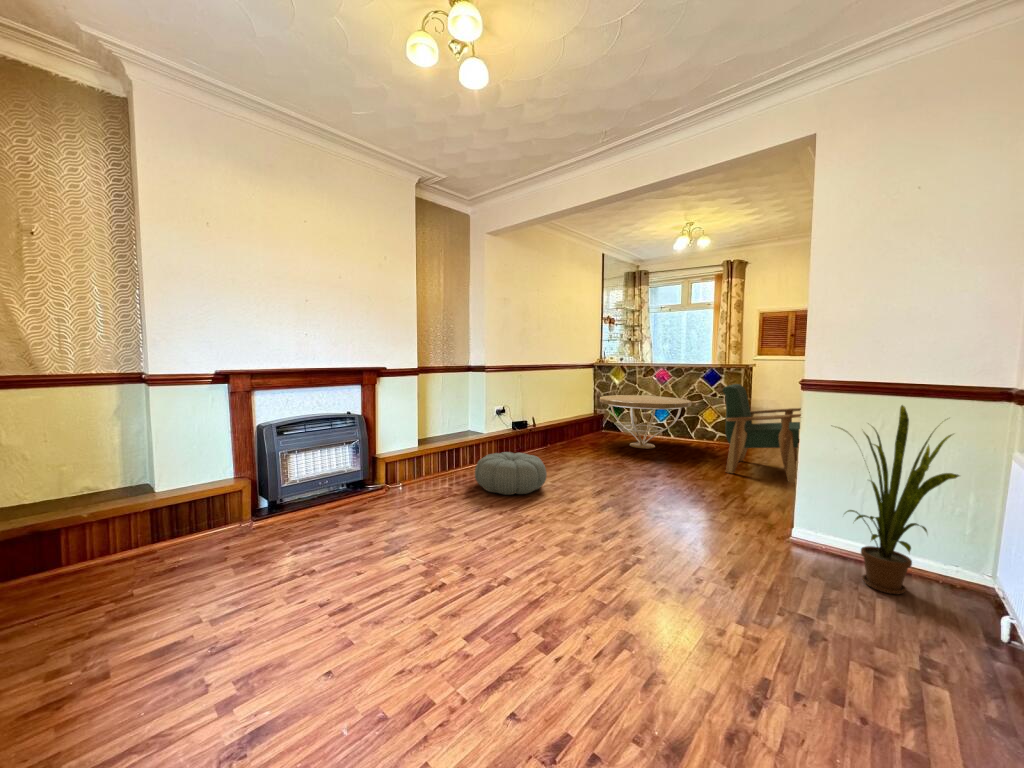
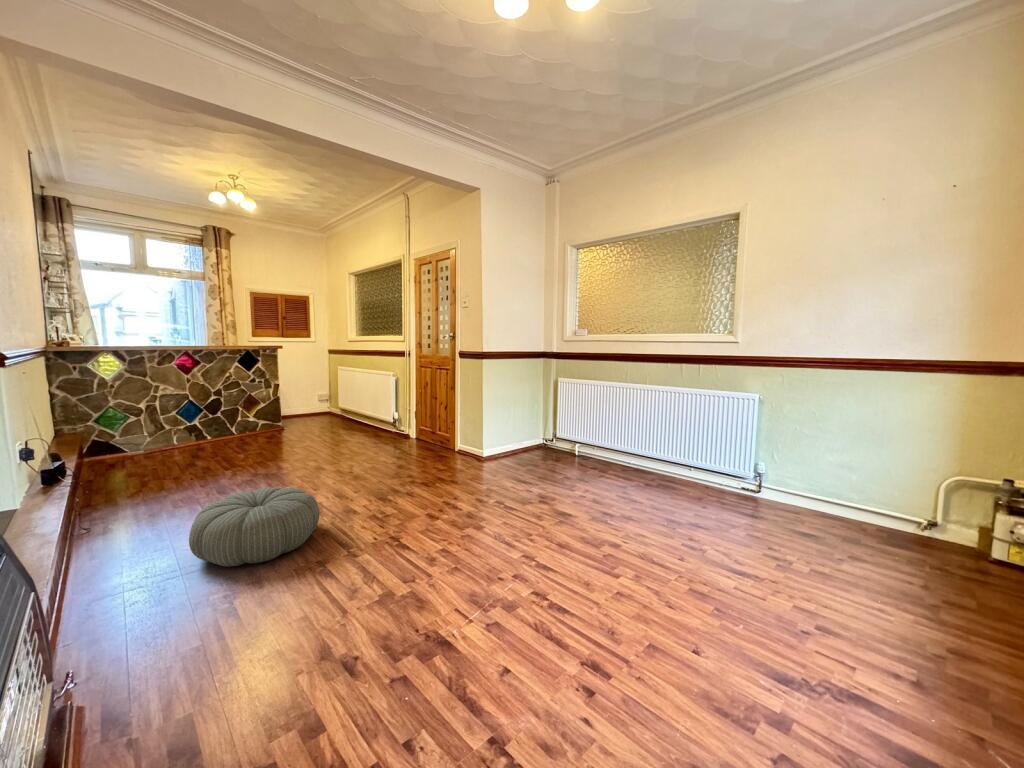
armchair: present [723,384,801,483] -> none [309,366,399,446]
coffee table: present [600,395,691,449] -> none [120,389,264,459]
house plant: present [838,405,959,594] -> none [517,368,568,461]

